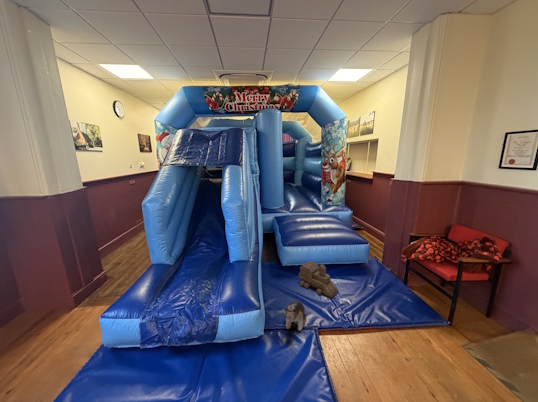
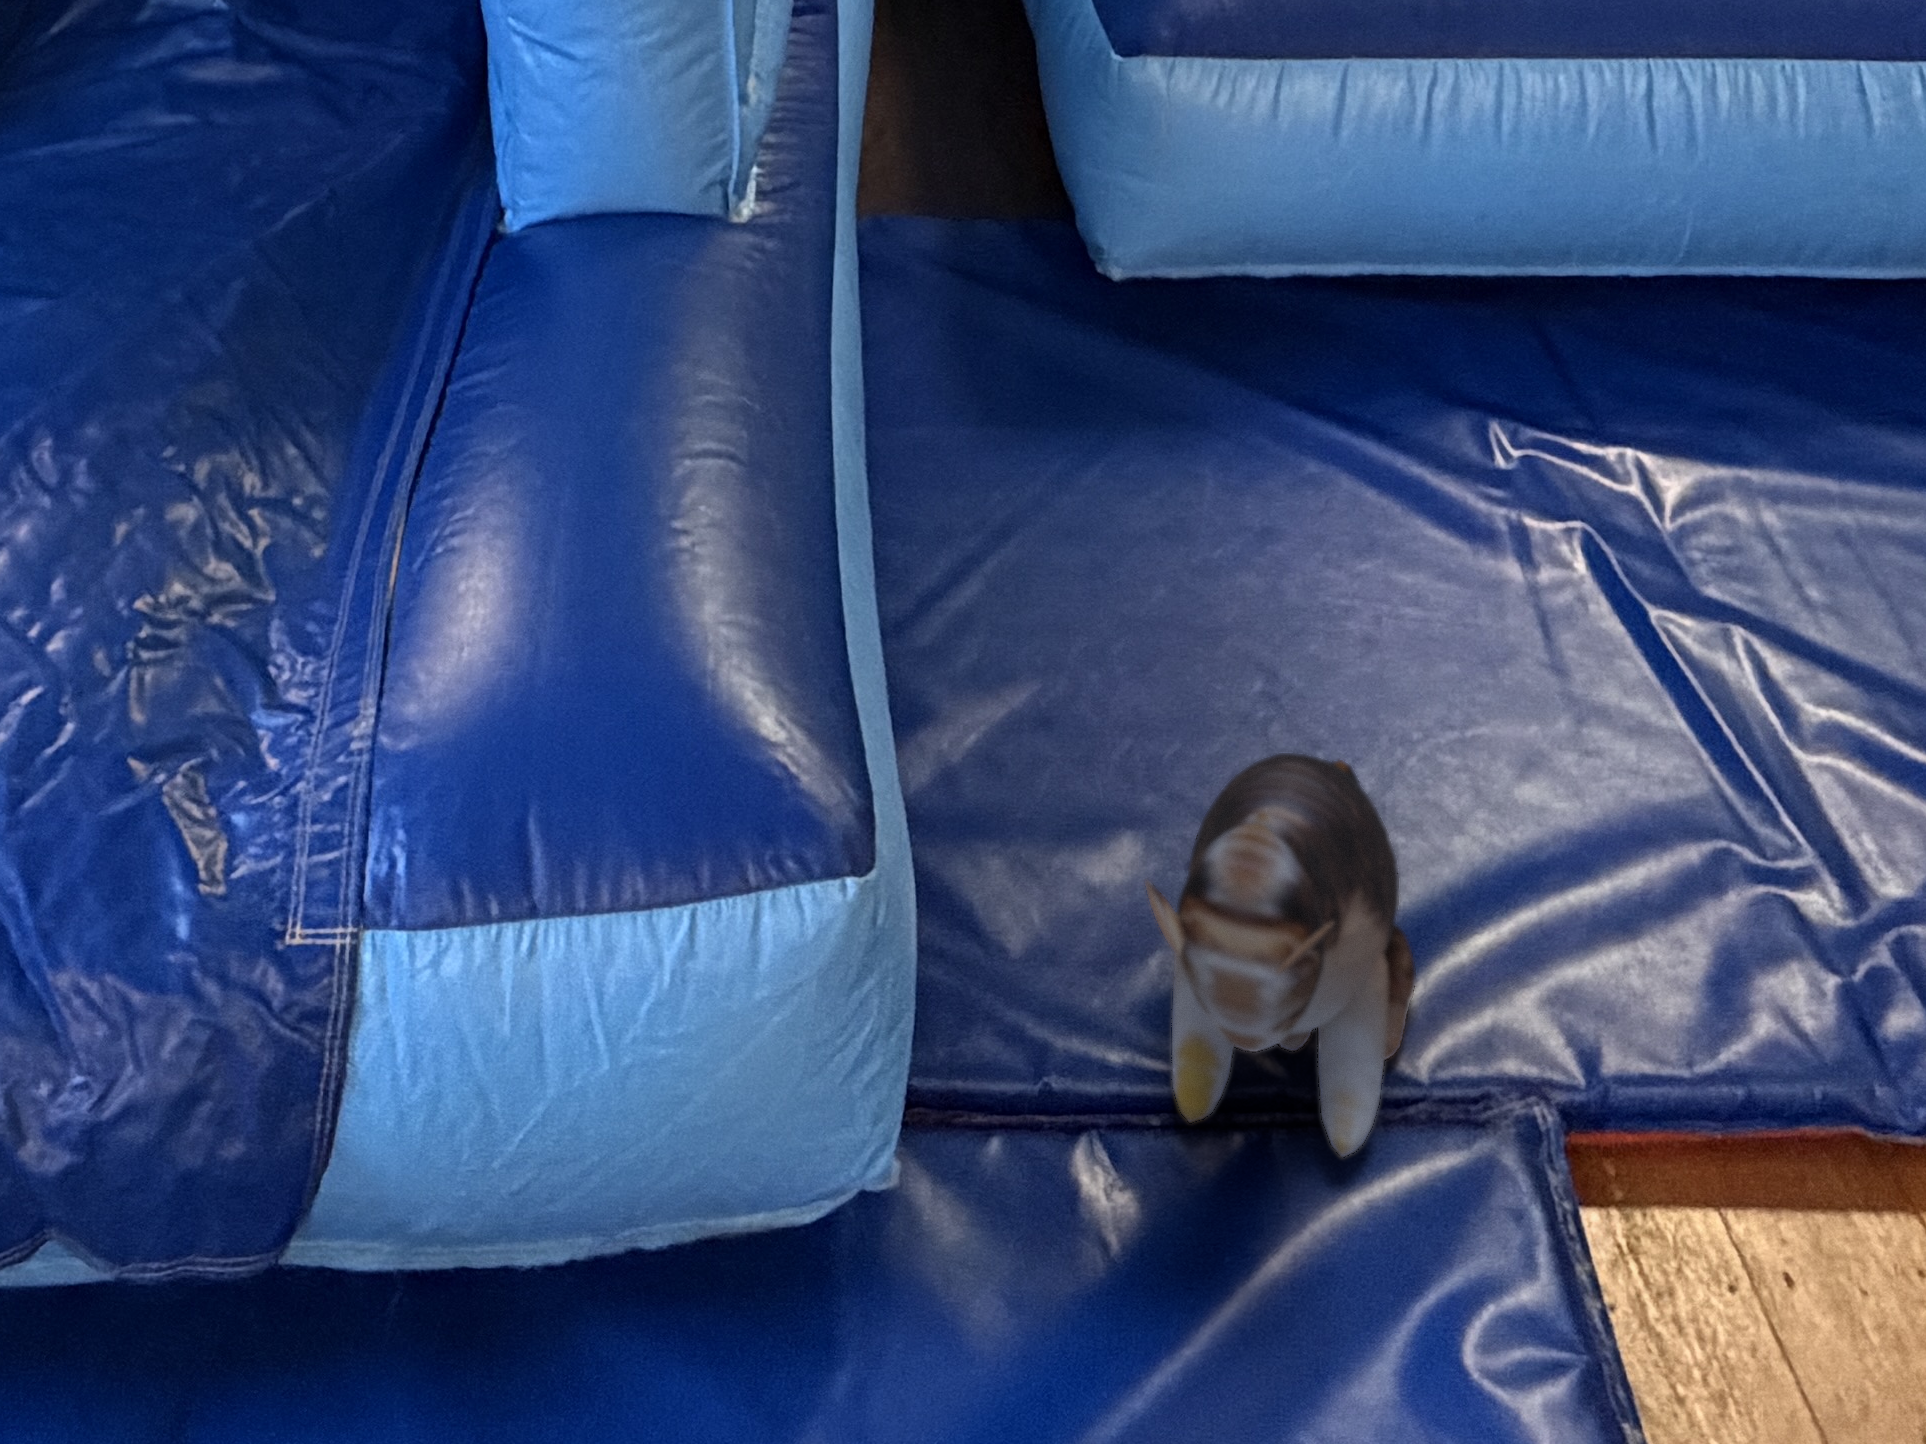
toy train: present [299,261,338,298] -> none [1296,233,1781,710]

